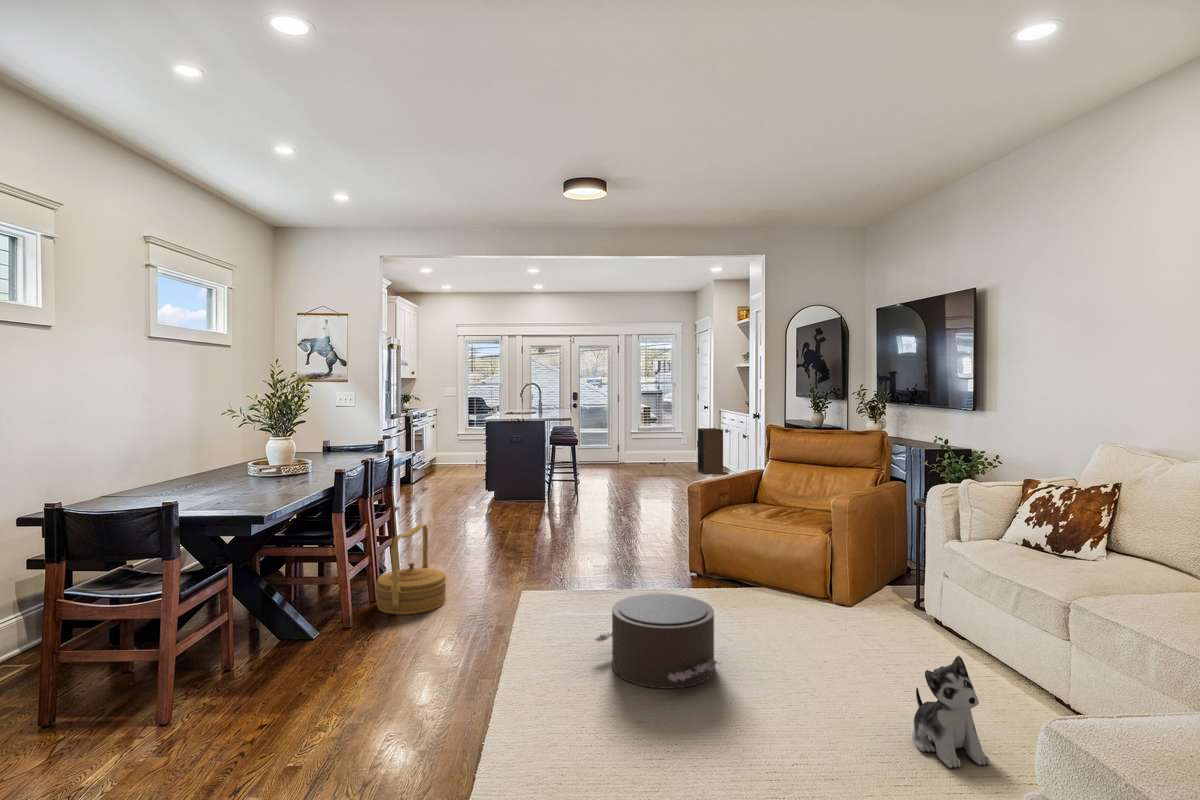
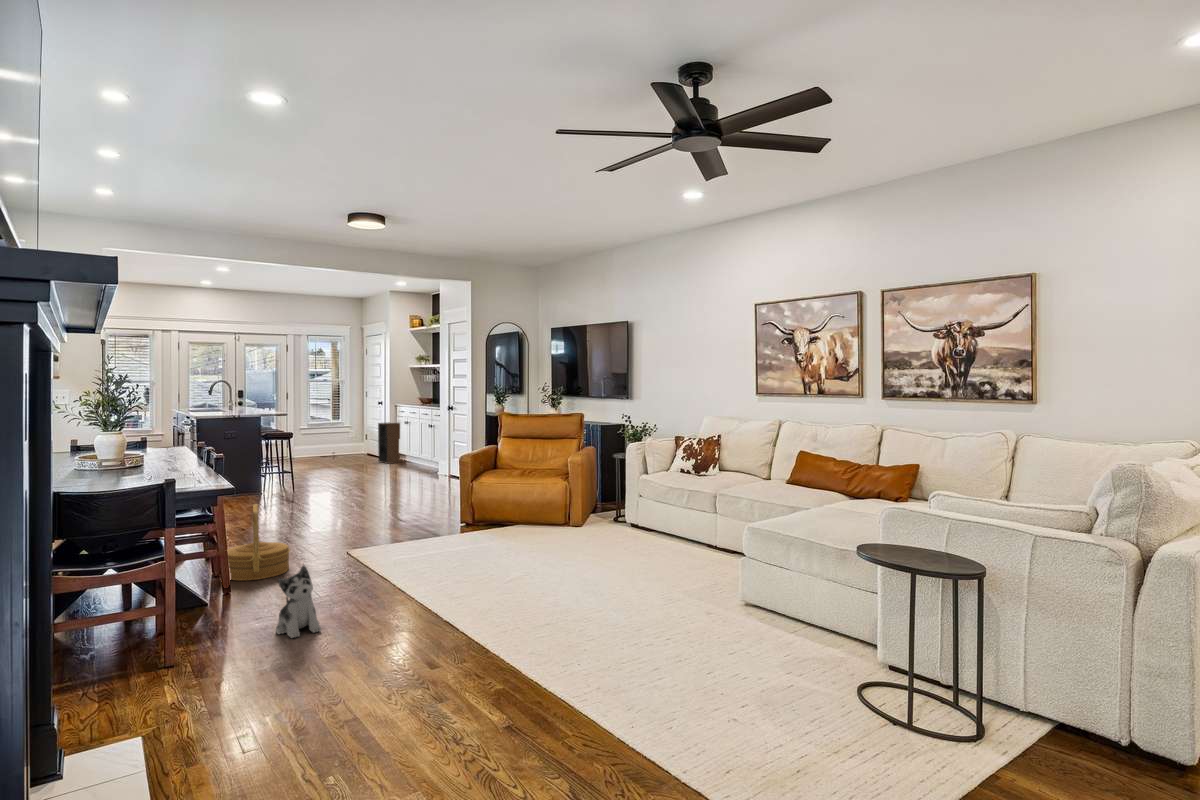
pouf: present [595,593,720,689] -> none [455,523,548,578]
plush toy: present [912,656,990,768] -> present [276,566,321,638]

